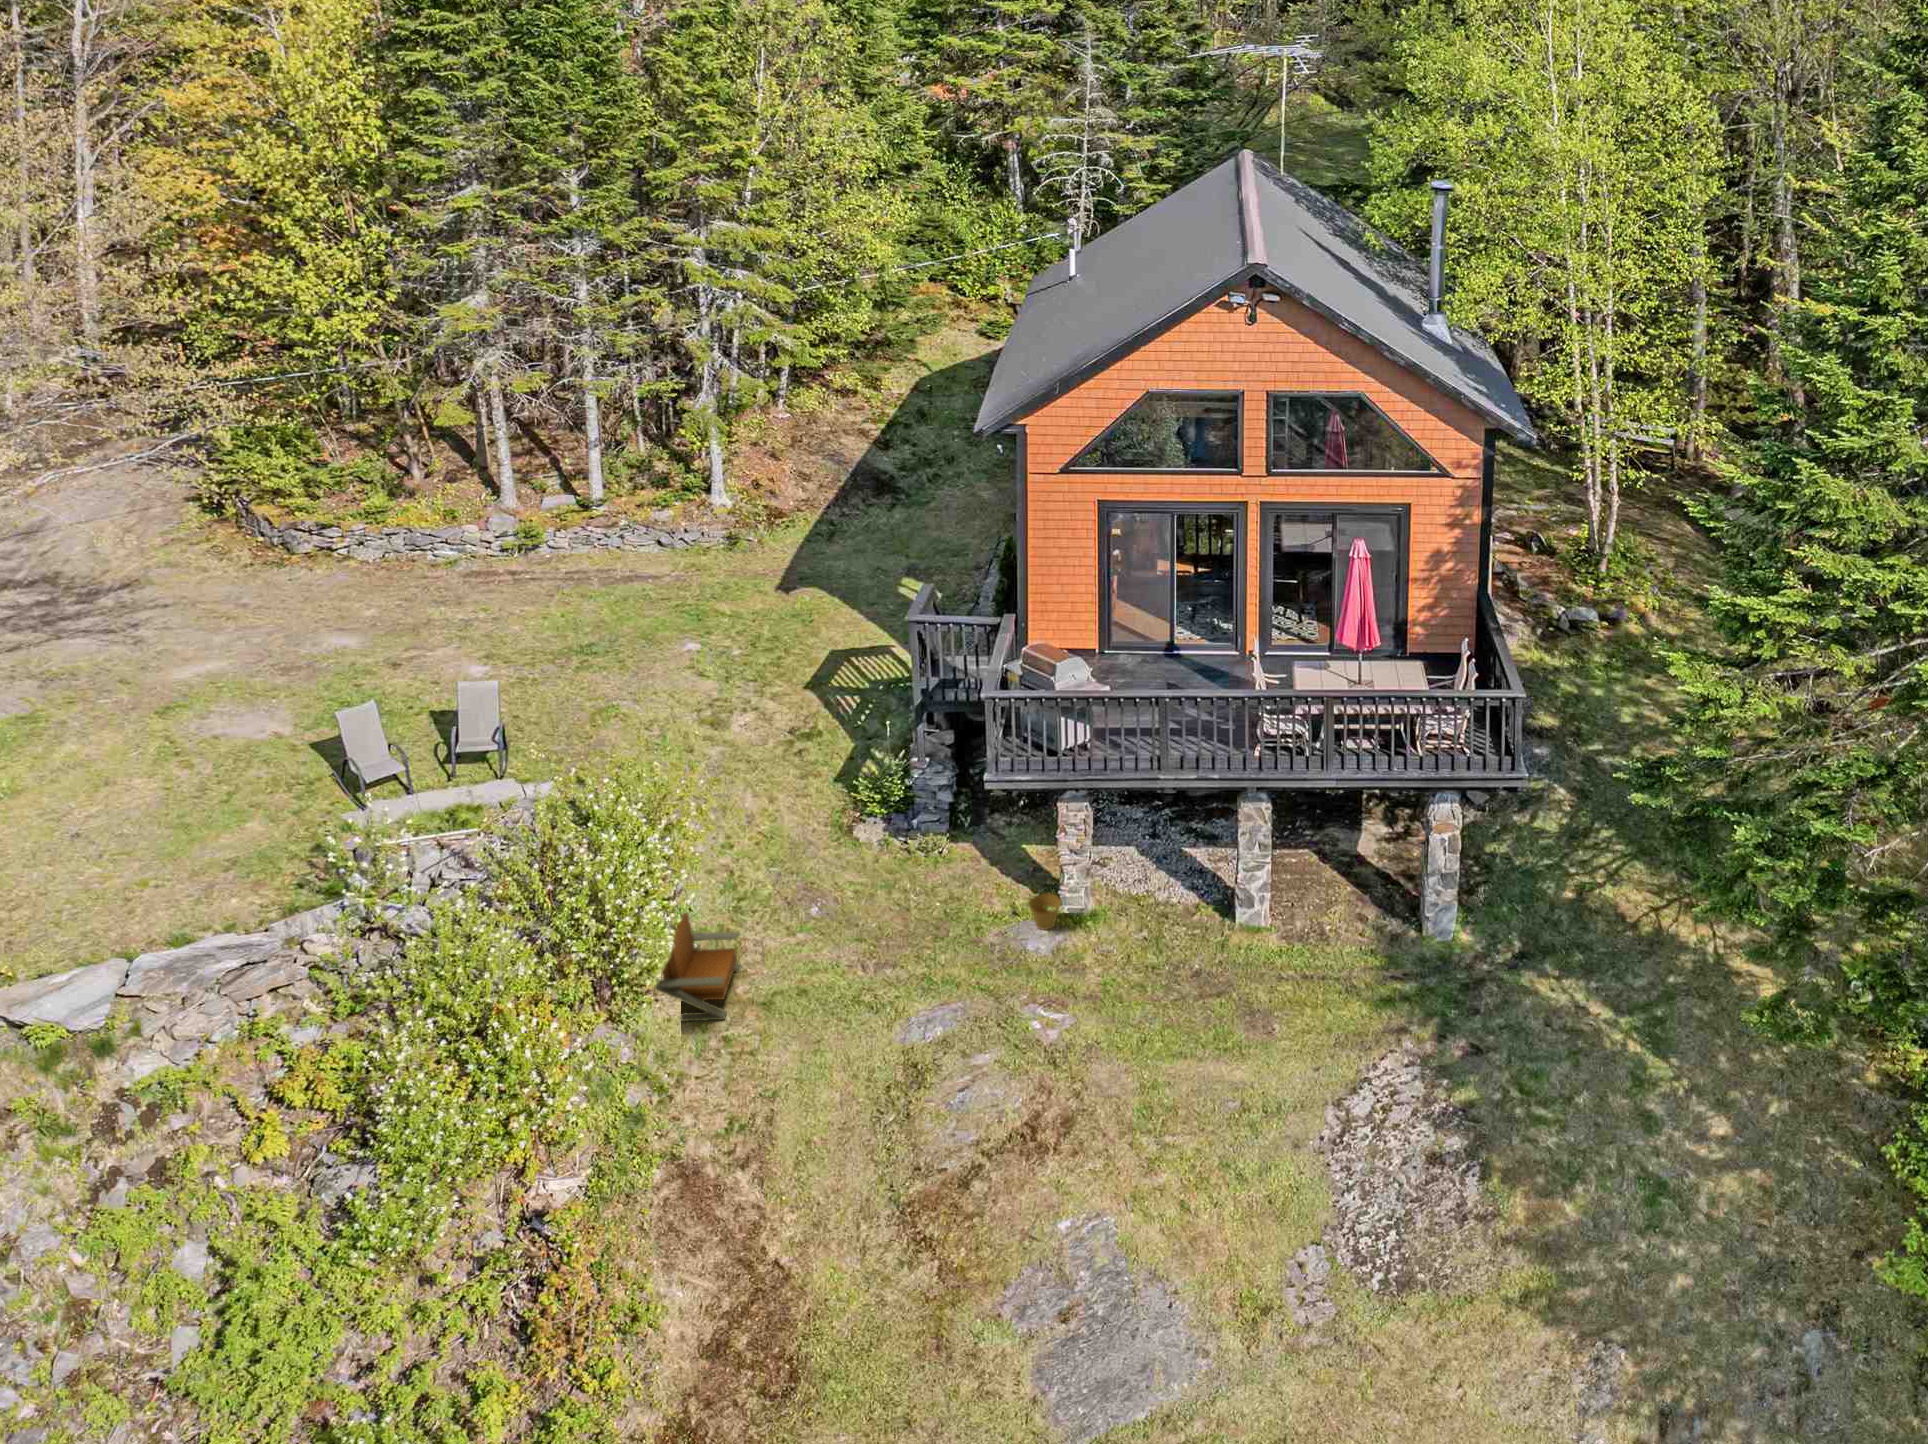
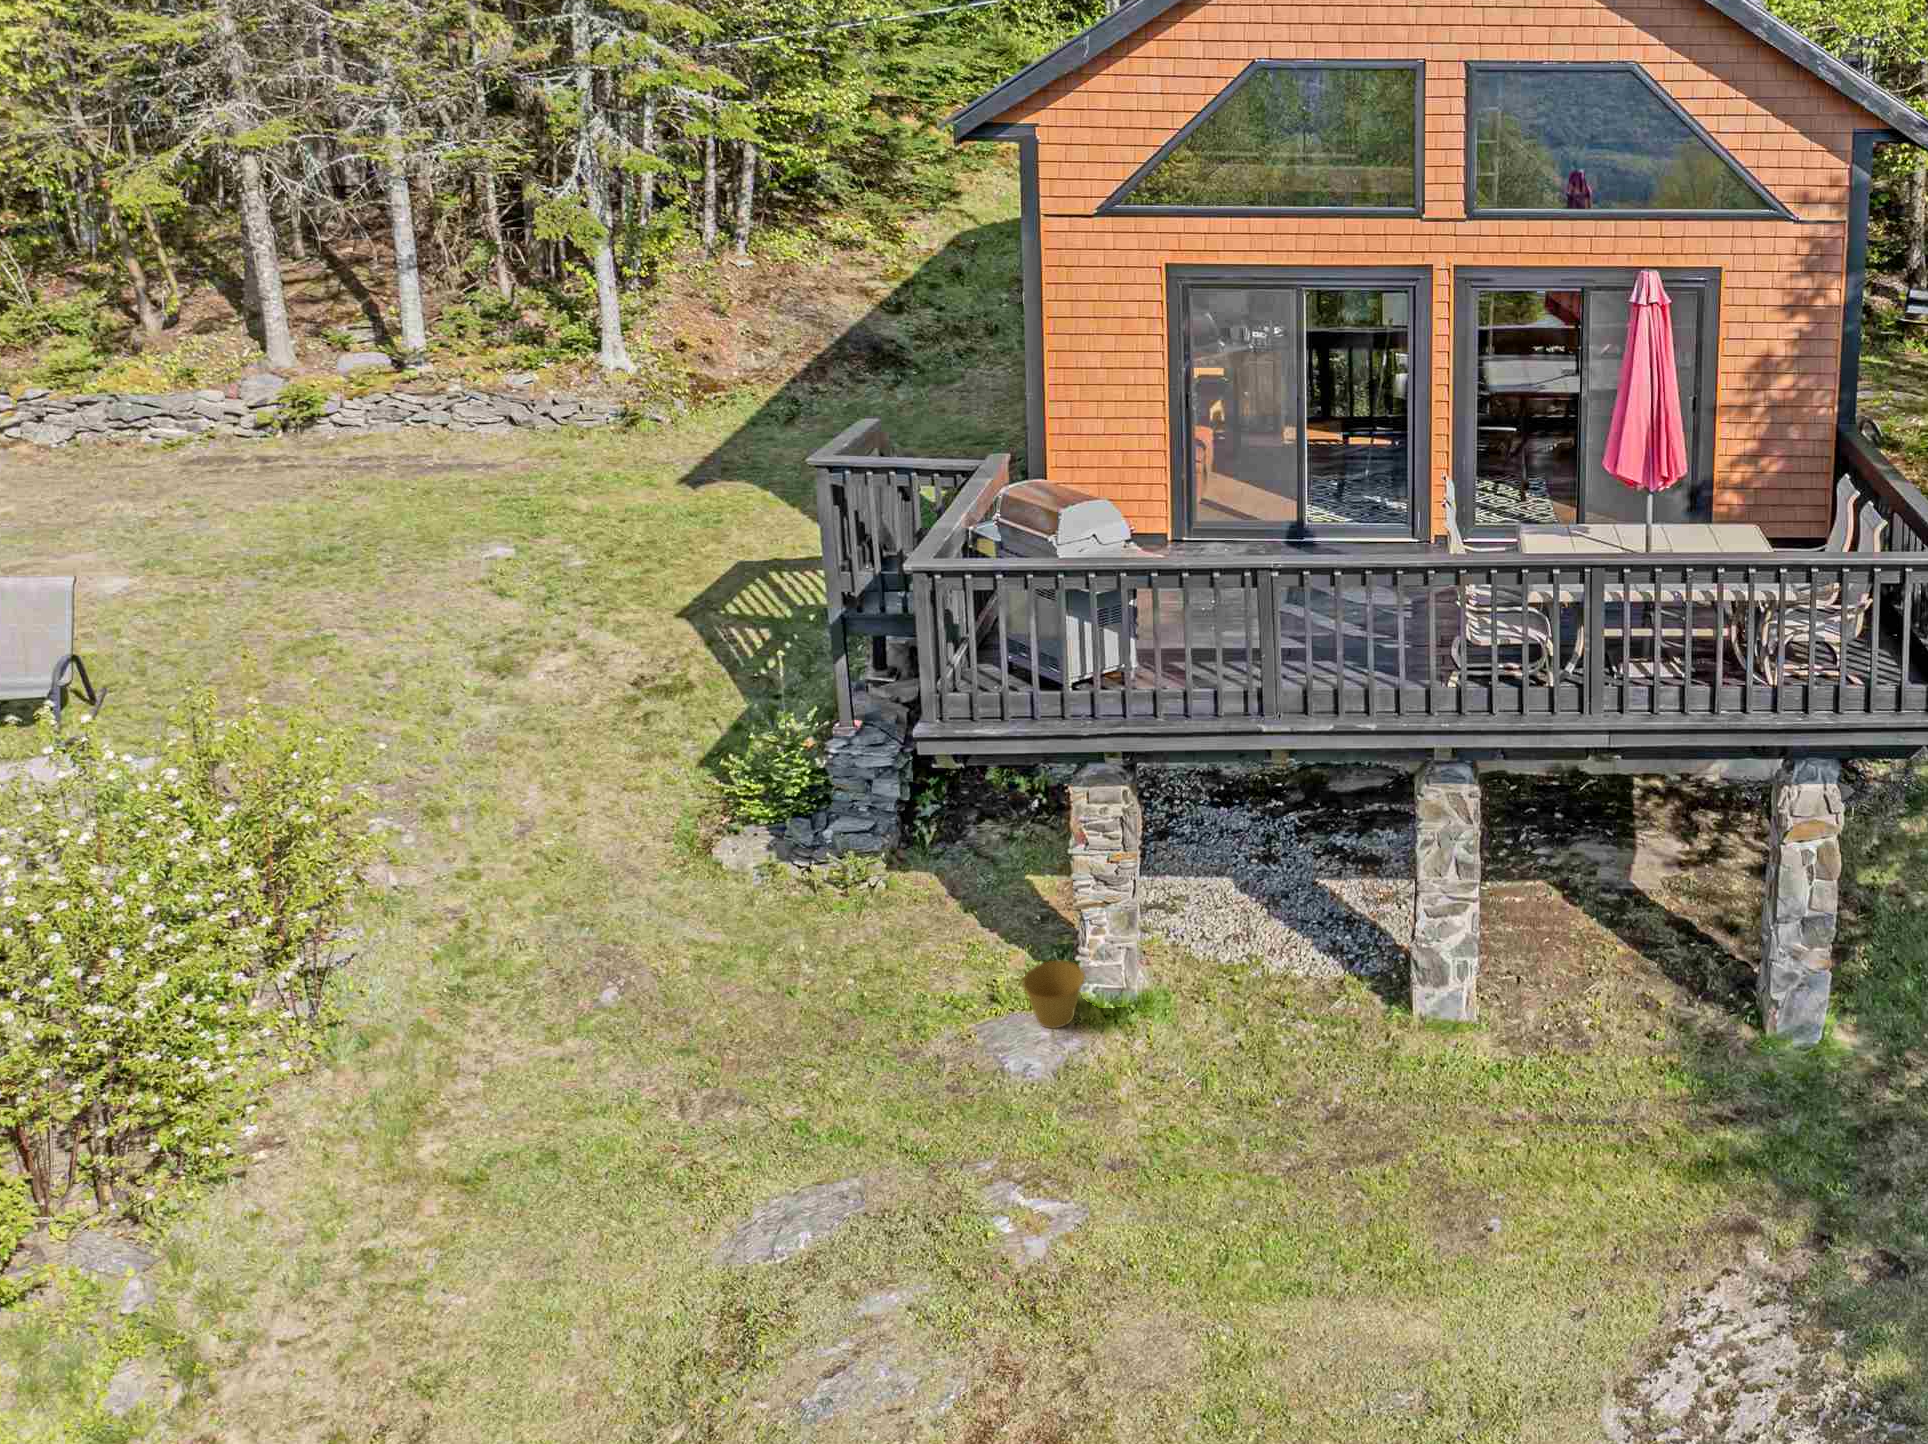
lounge chair: present [655,913,742,1021] -> none [224,1005,456,1224]

